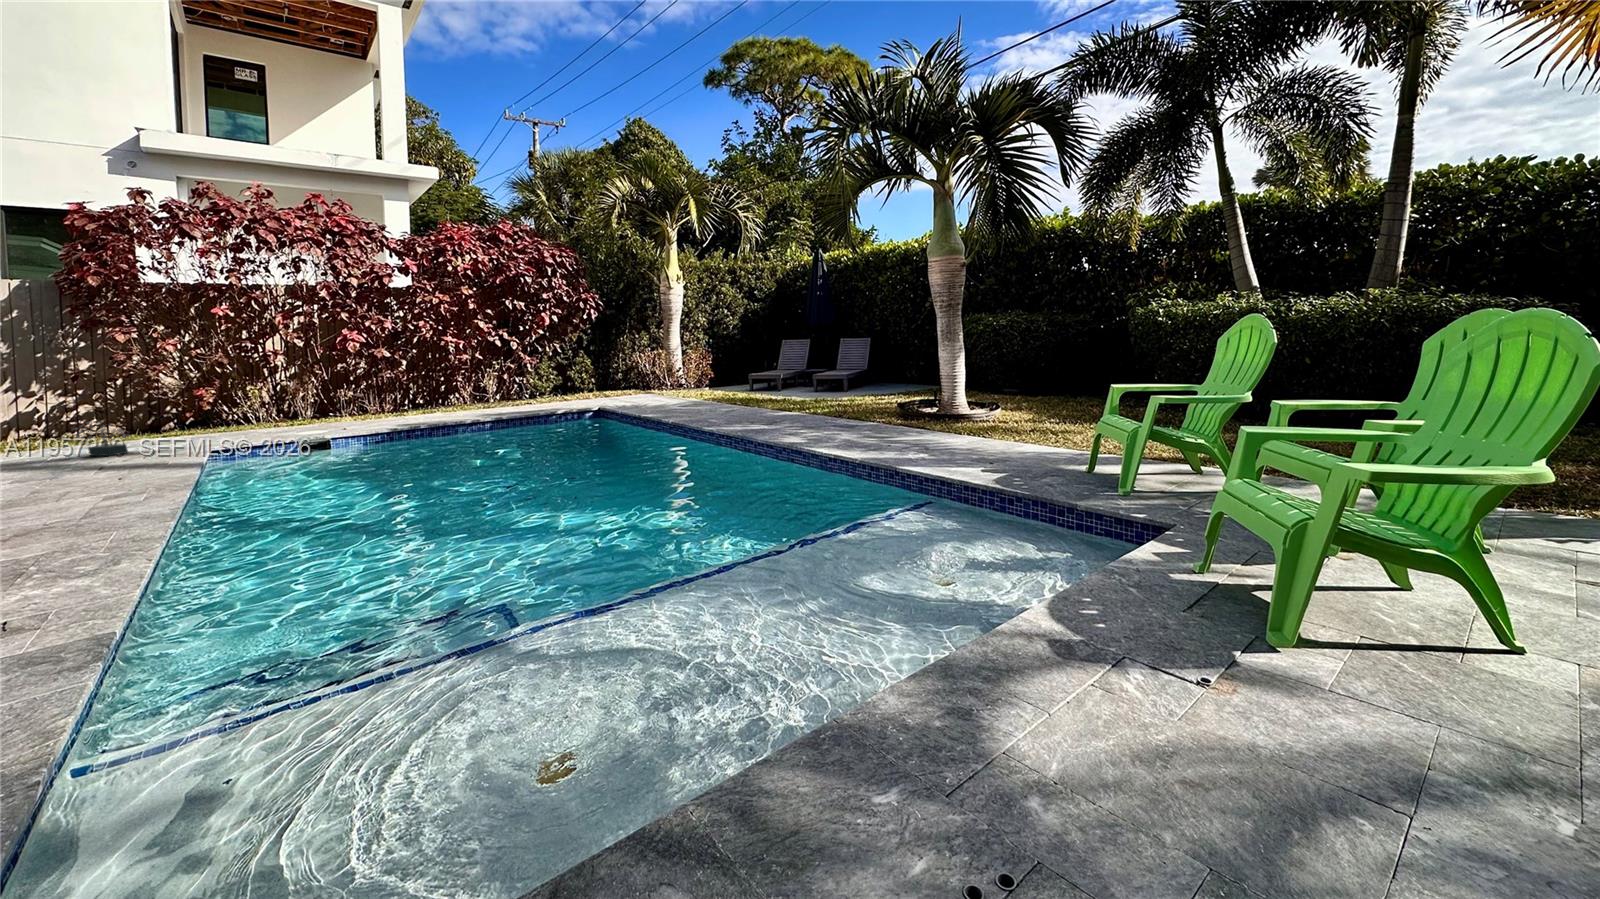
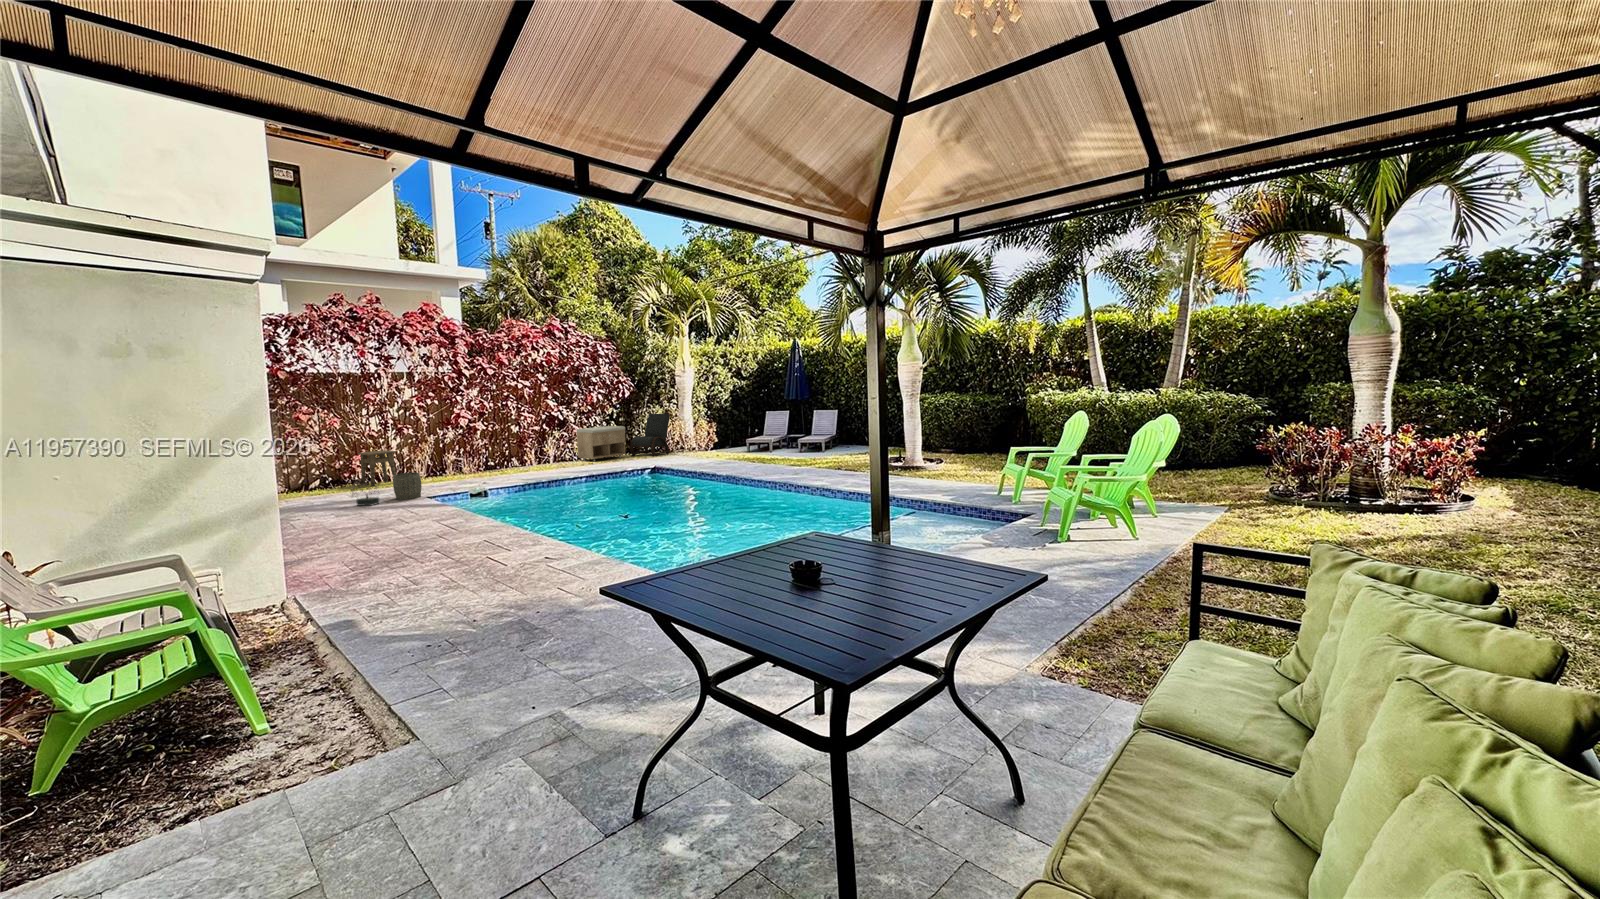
lounge chair: none [599,342,652,396] -> present [630,414,670,456]
storage bench: none [524,357,591,401] -> present [577,426,626,462]
side table: none [201,381,257,428] -> present [358,450,396,487]
woven basket: none [162,409,213,448] -> present [393,472,422,500]

